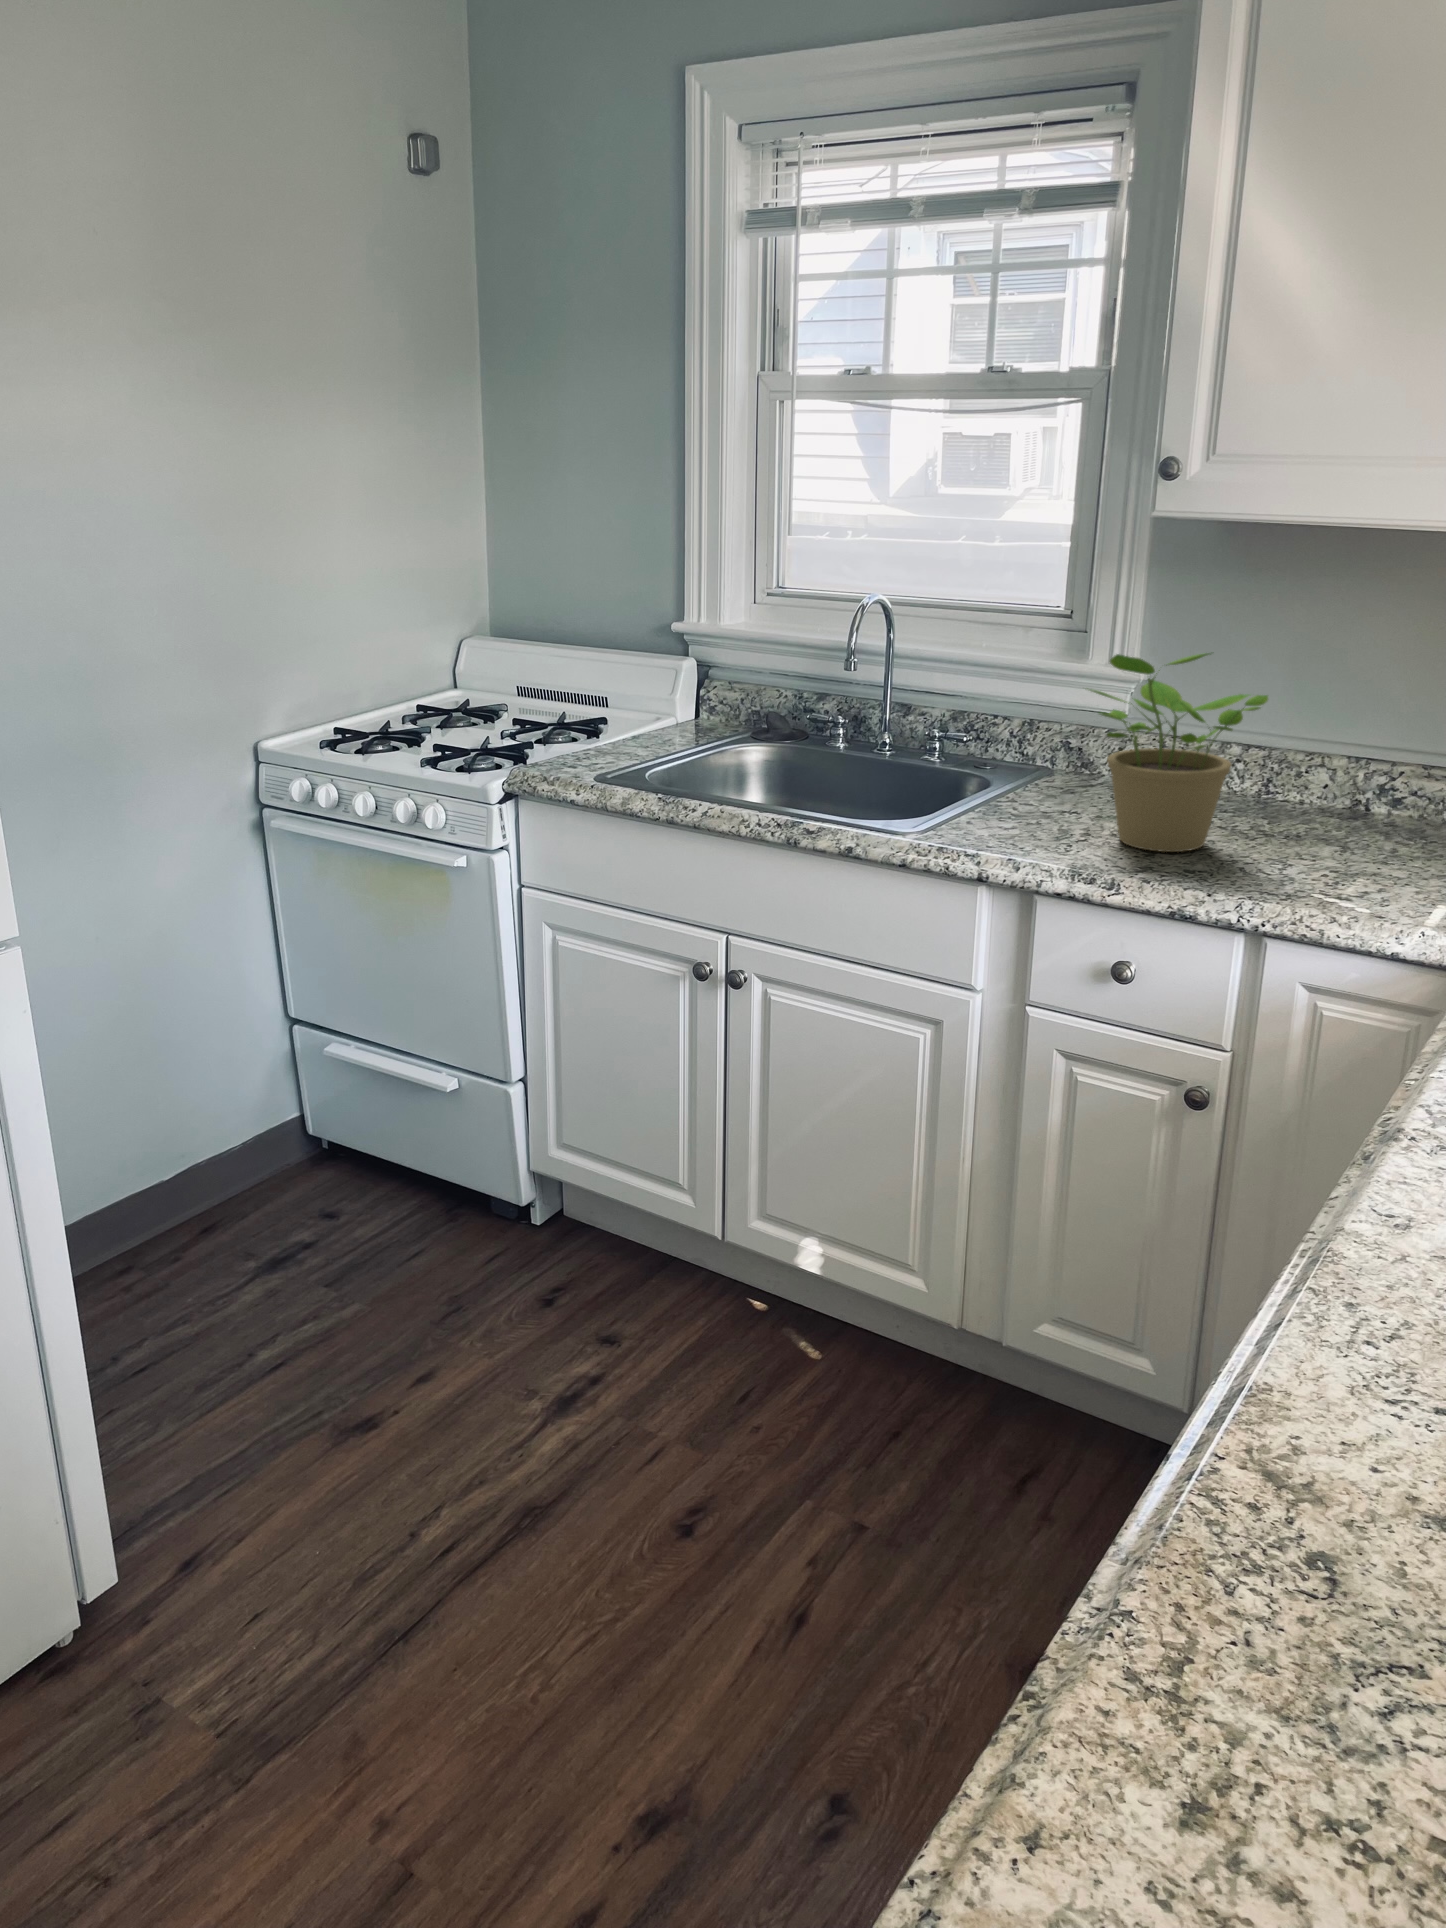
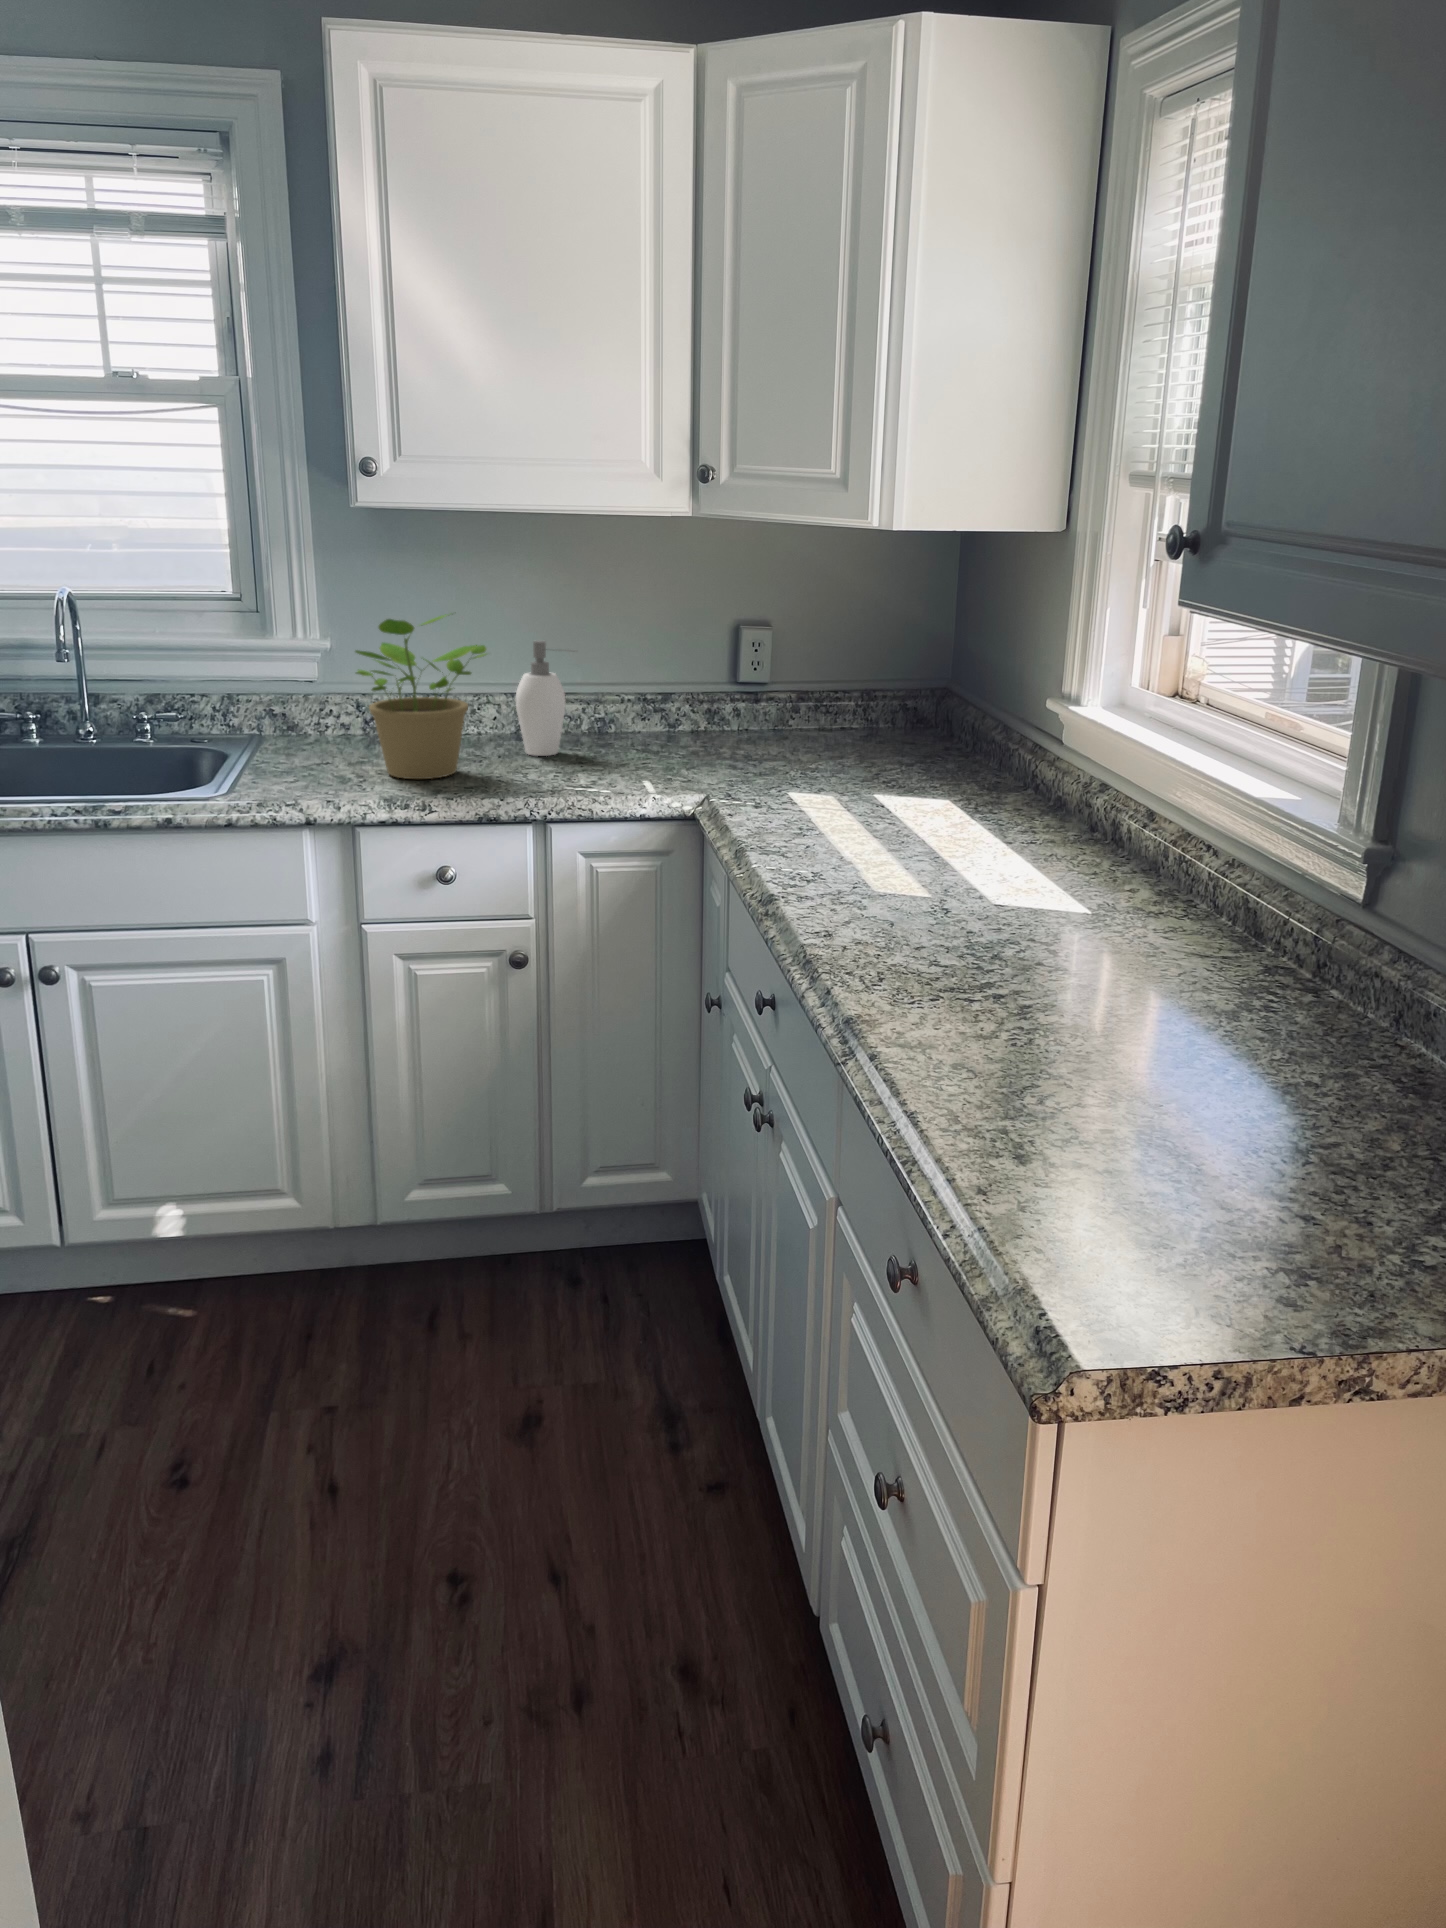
soap dispenser: none [1324,695,1417,846] -> present [516,640,566,756]

